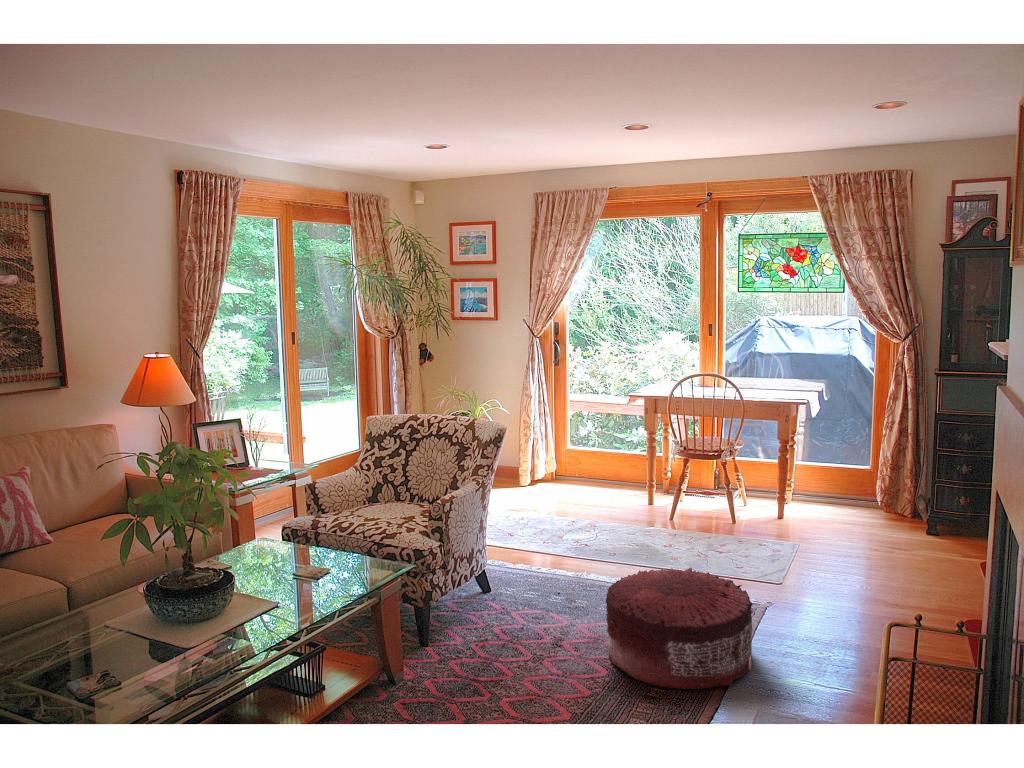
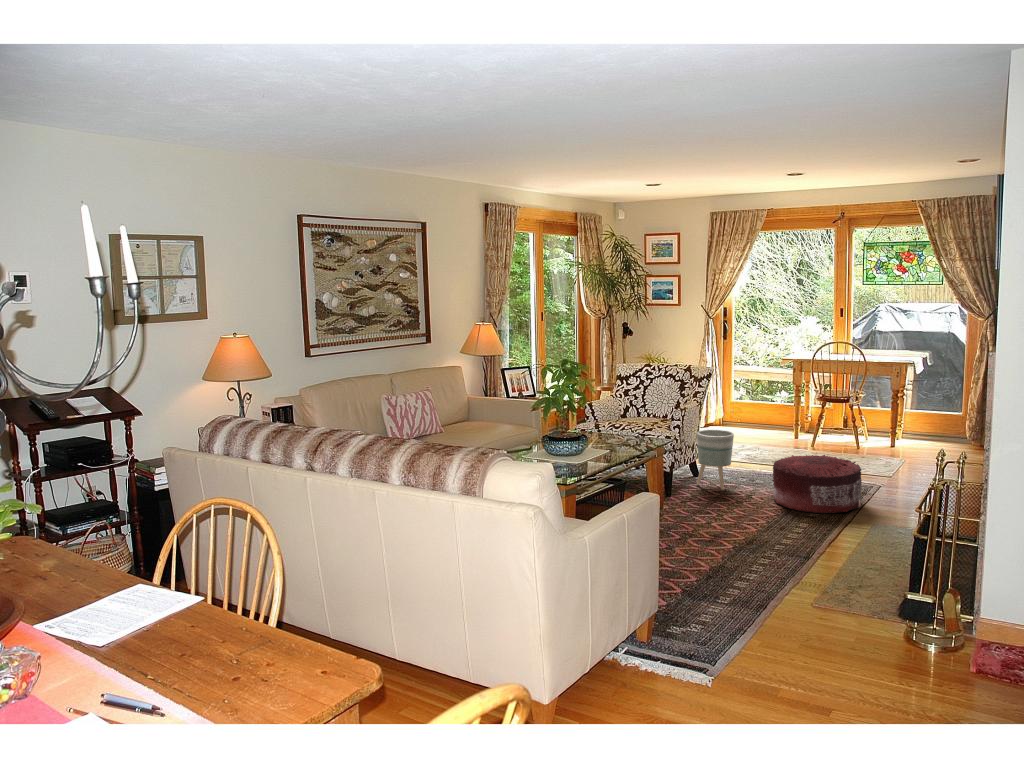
planter: none [486,524,546,630] -> present [697,430,734,490]

